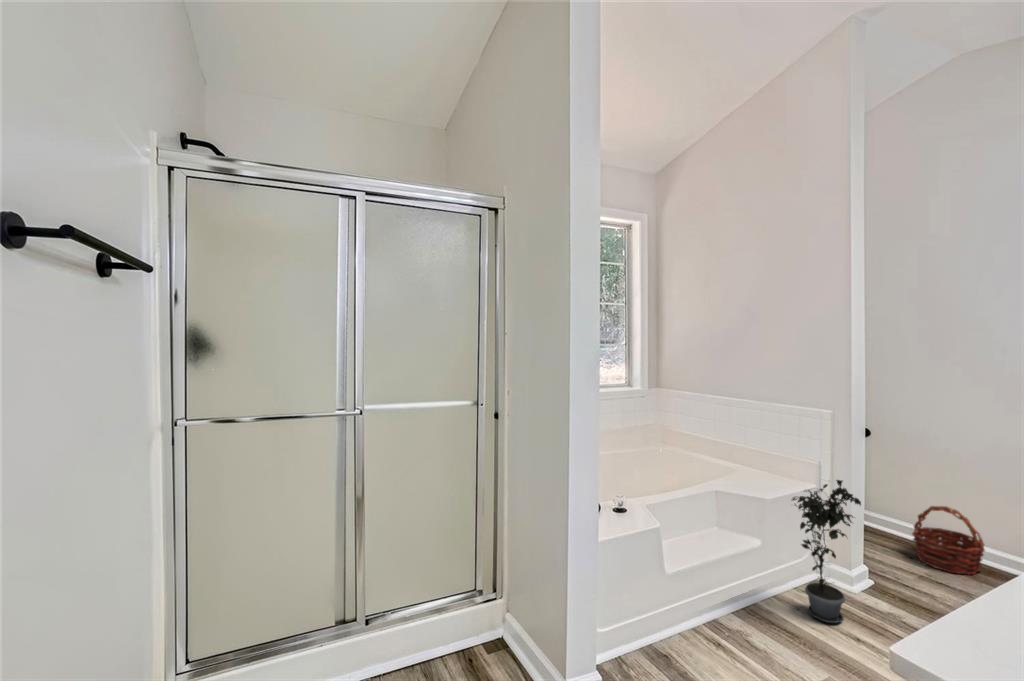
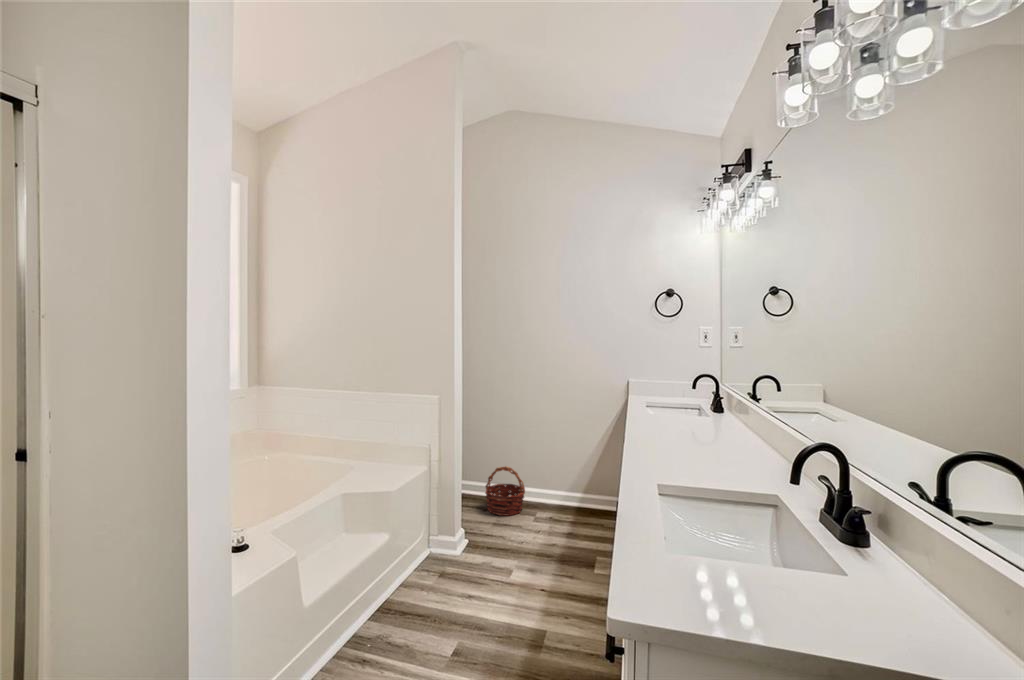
potted plant: present [792,480,861,623] -> none [420,461,474,592]

